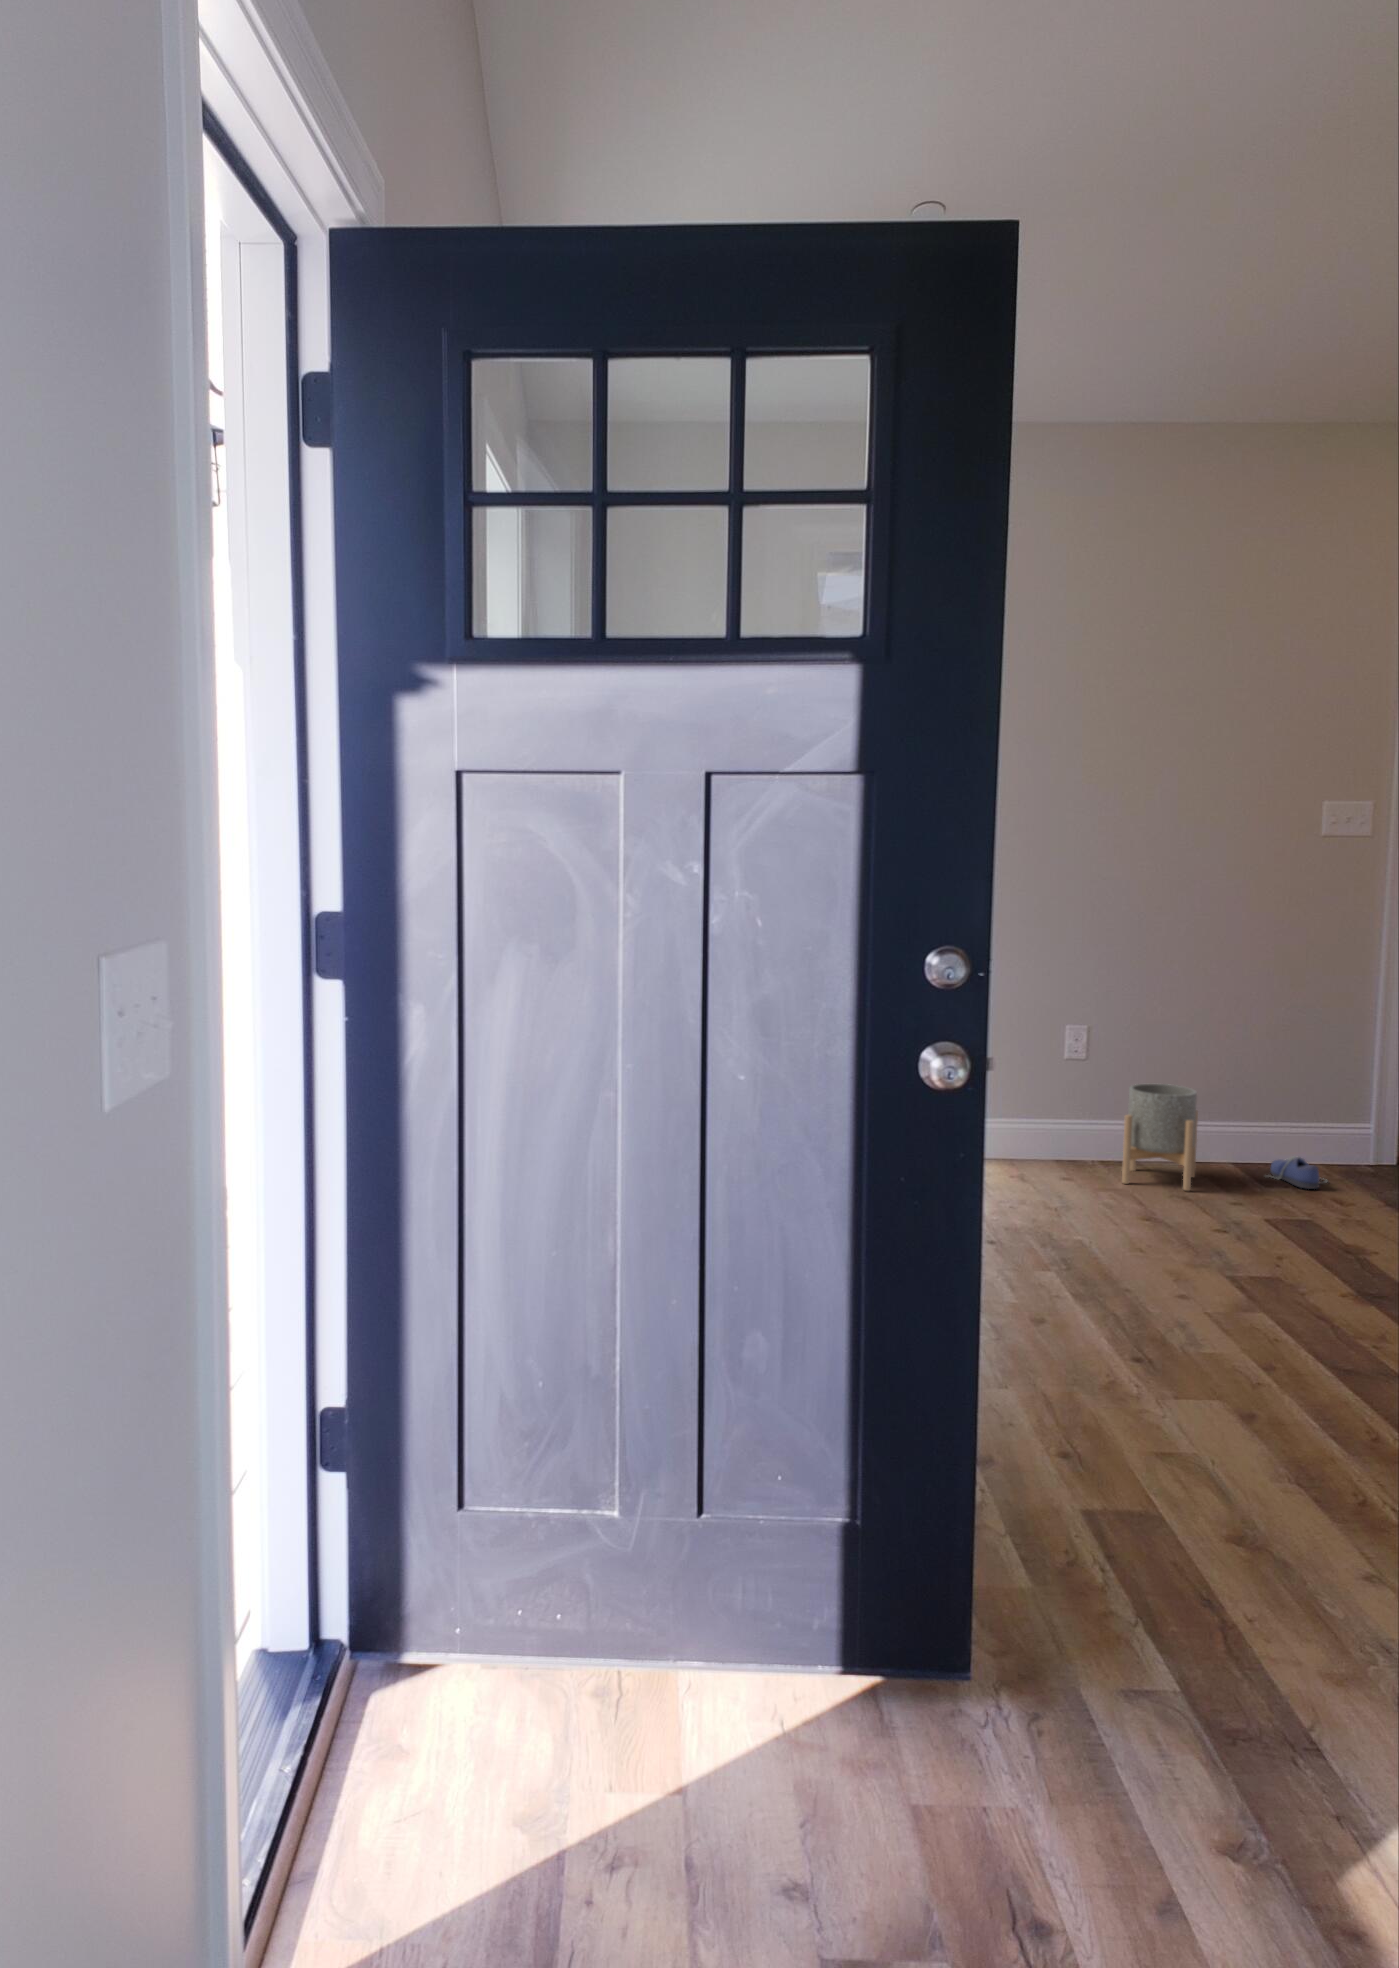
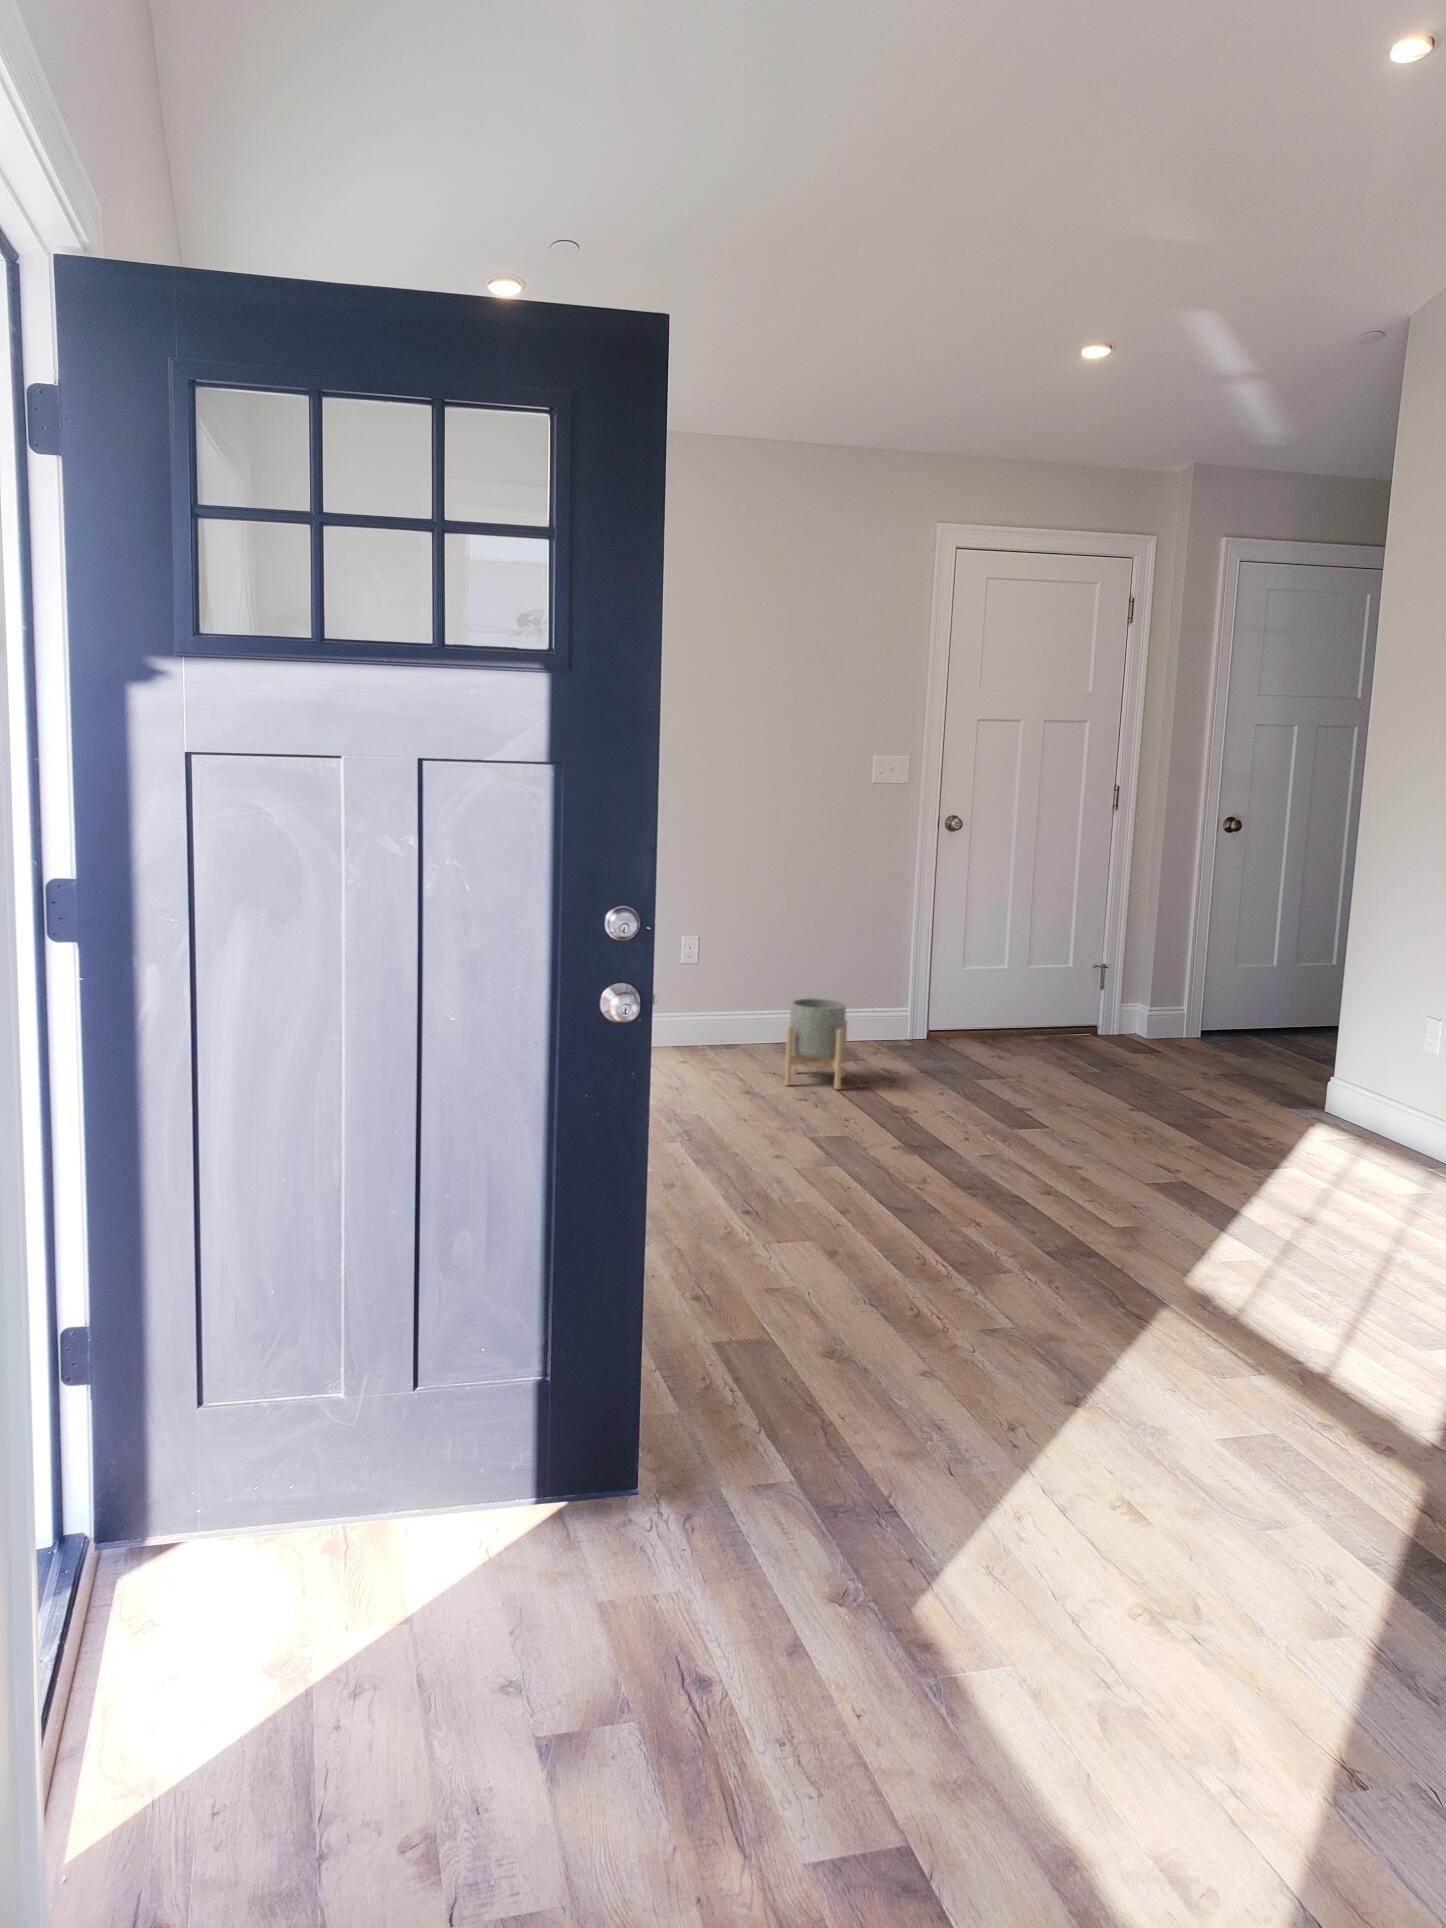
shoe: present [1271,1156,1327,1189] -> none [900,1056,950,1083]

